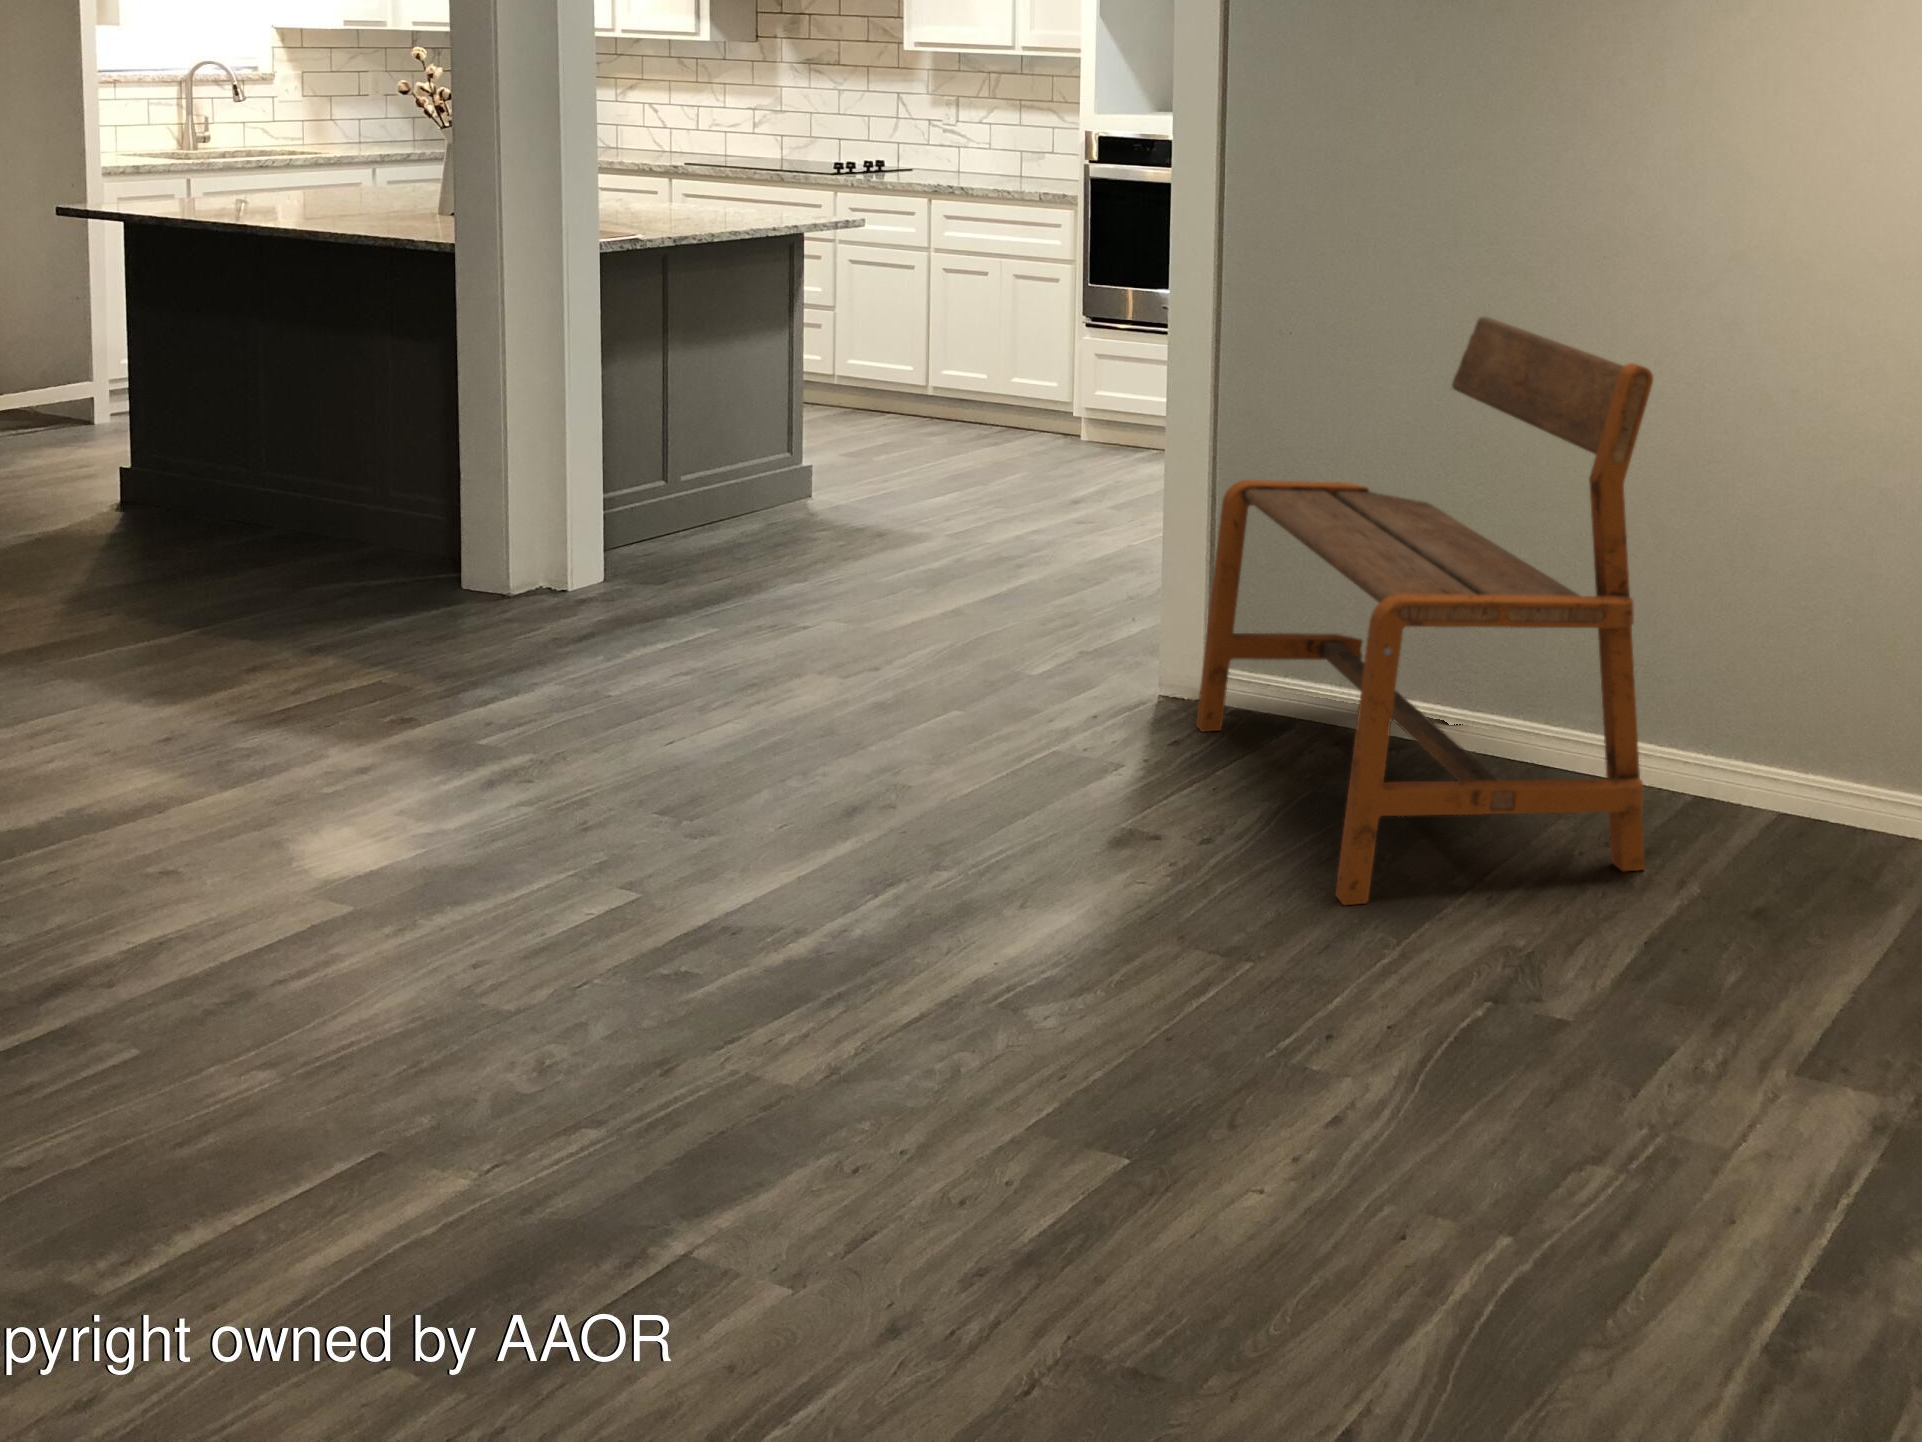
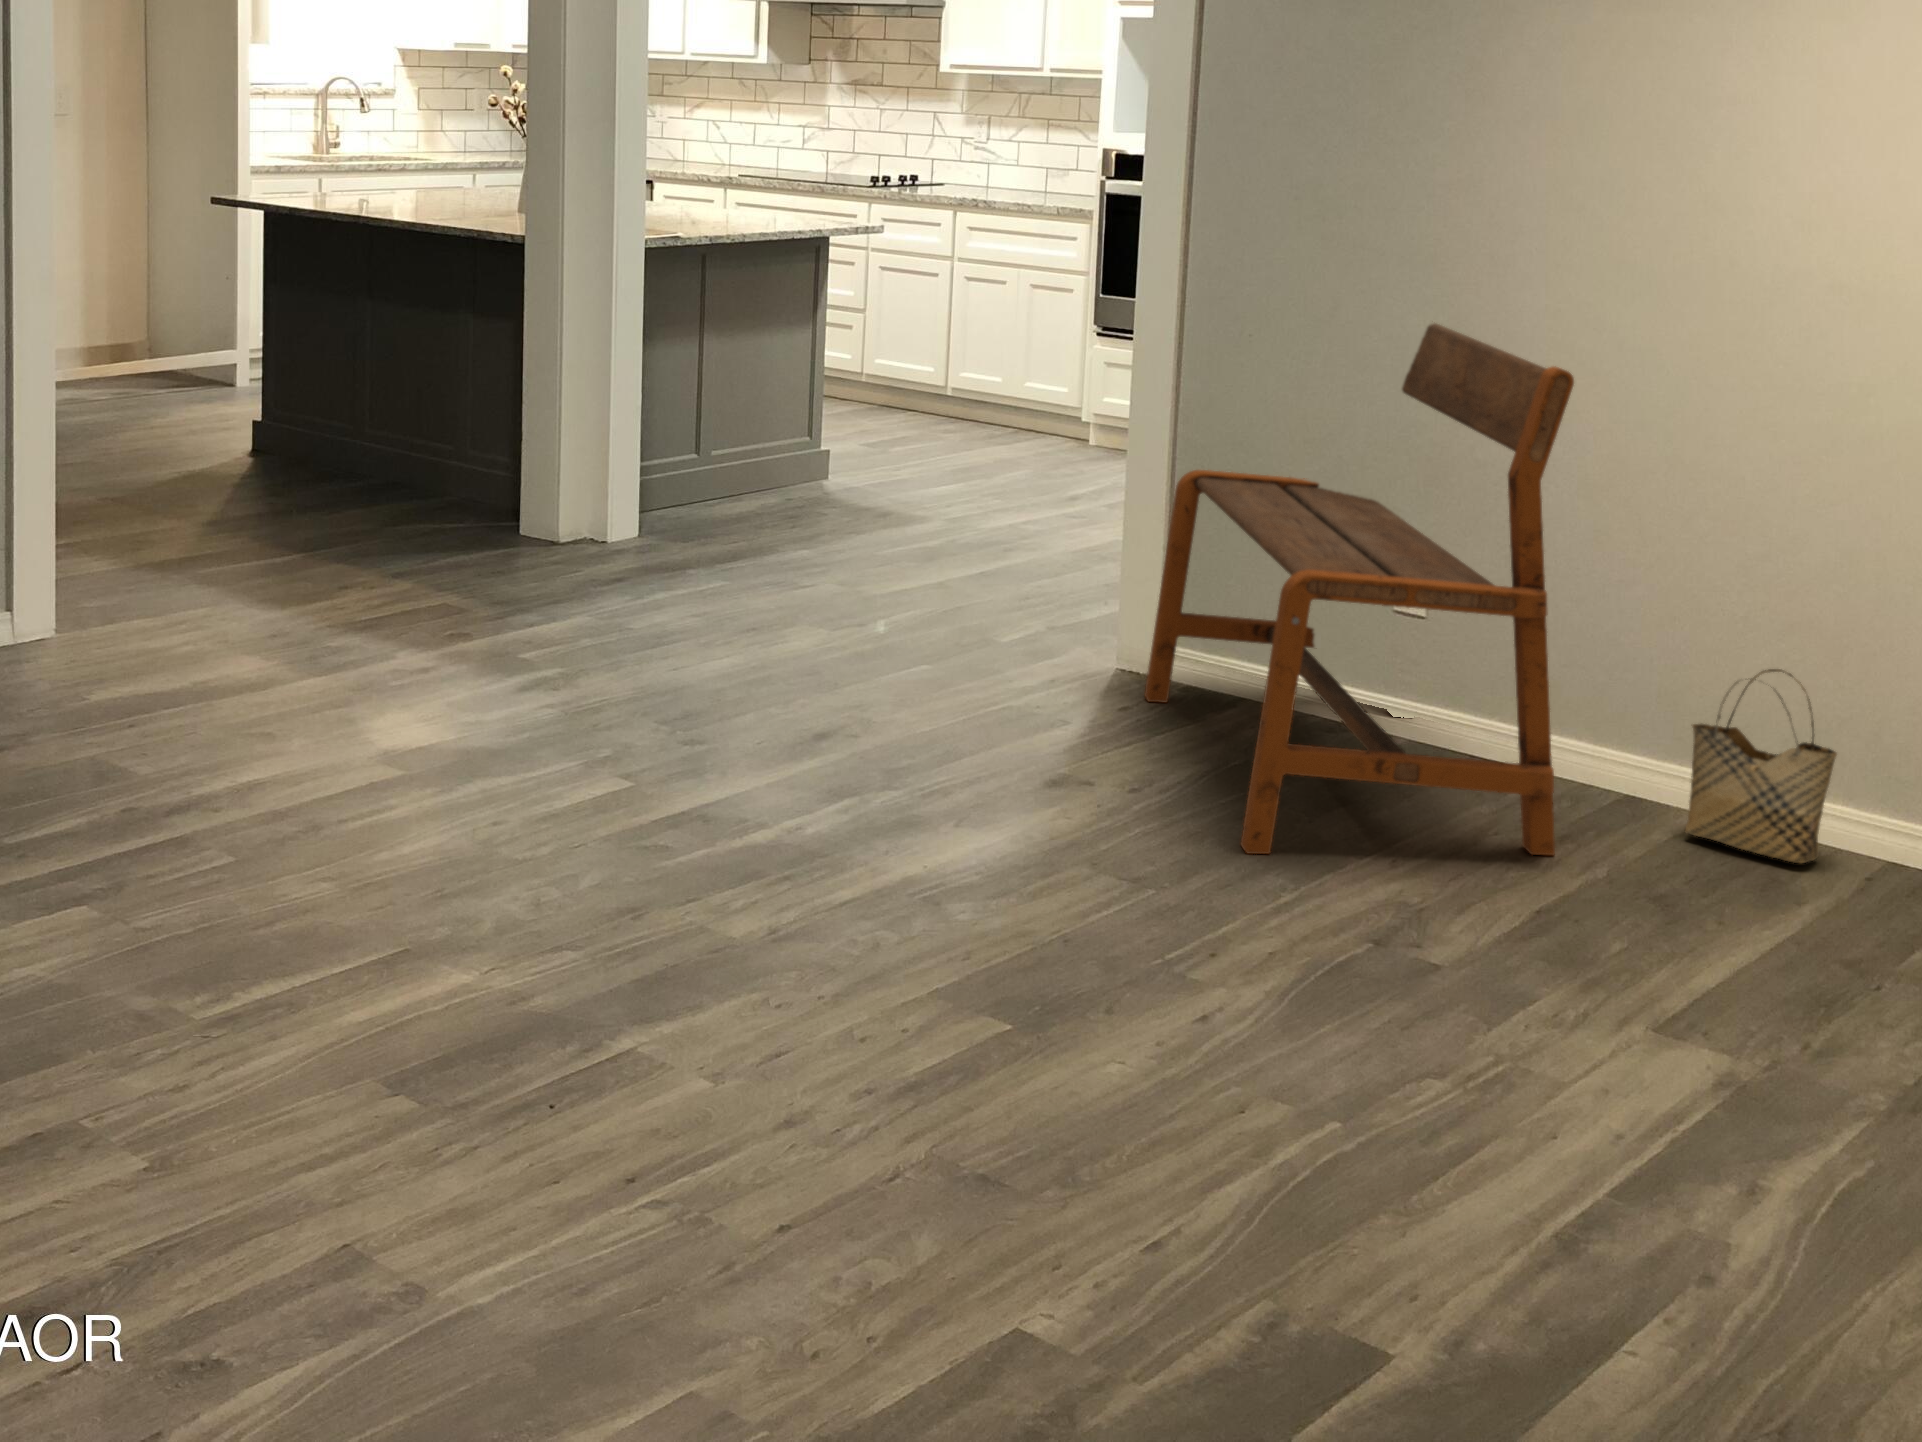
woven basket: none [1758,655,1900,851] -> present [1685,669,1837,863]

